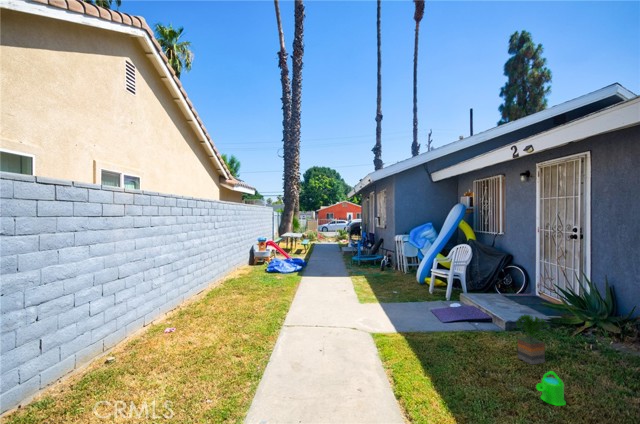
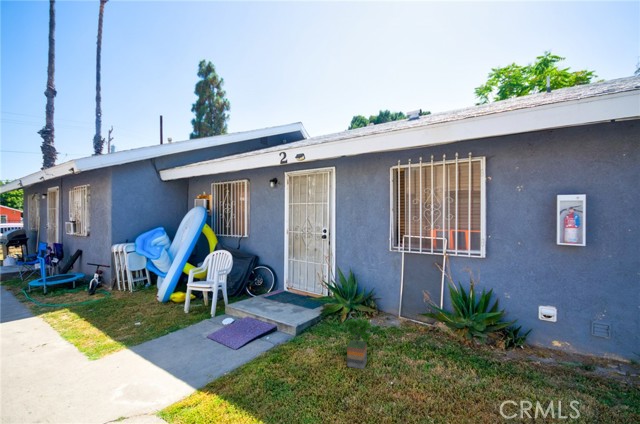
watering can: present [536,371,566,406] -> none [411,376,434,411]

